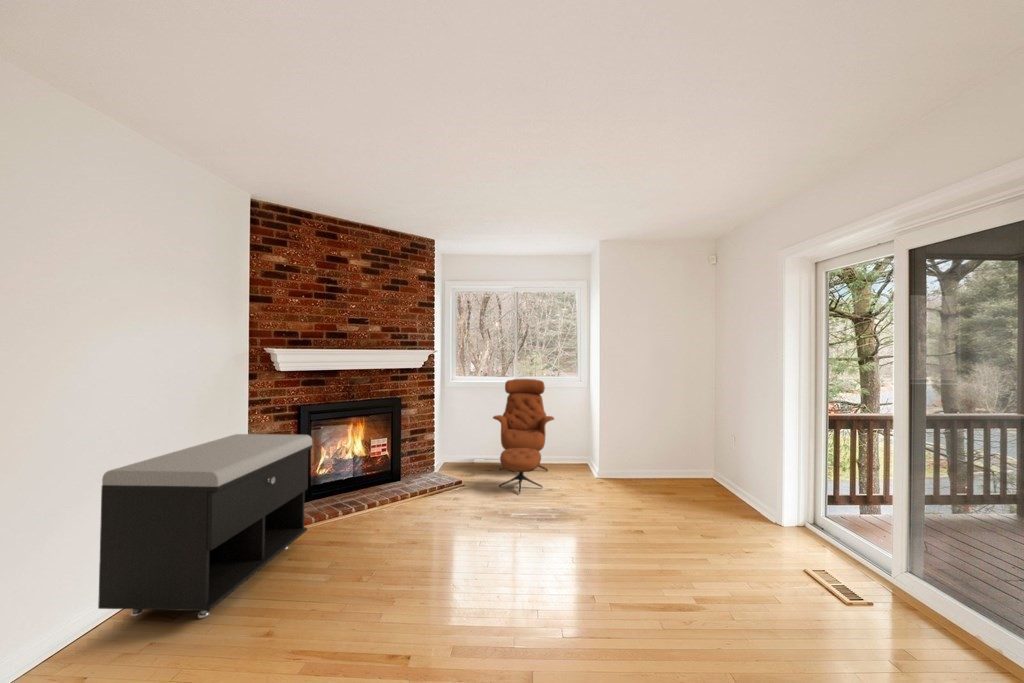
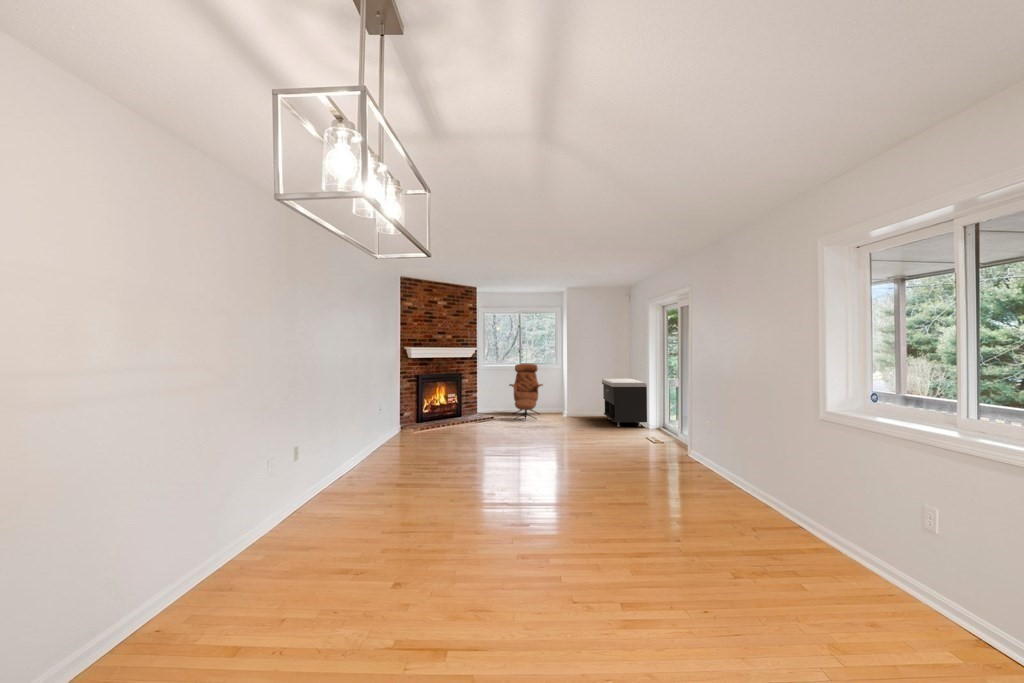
storage bench: present [98,434,312,618] -> present [602,379,647,426]

